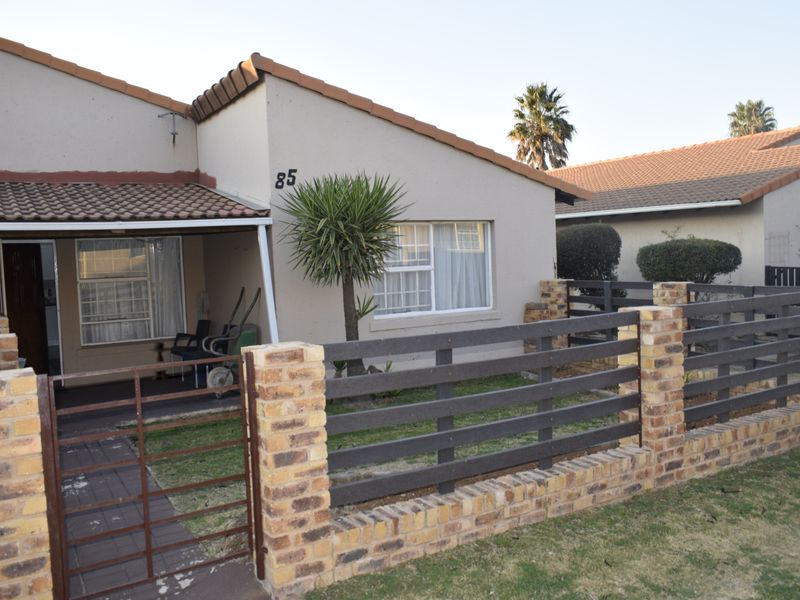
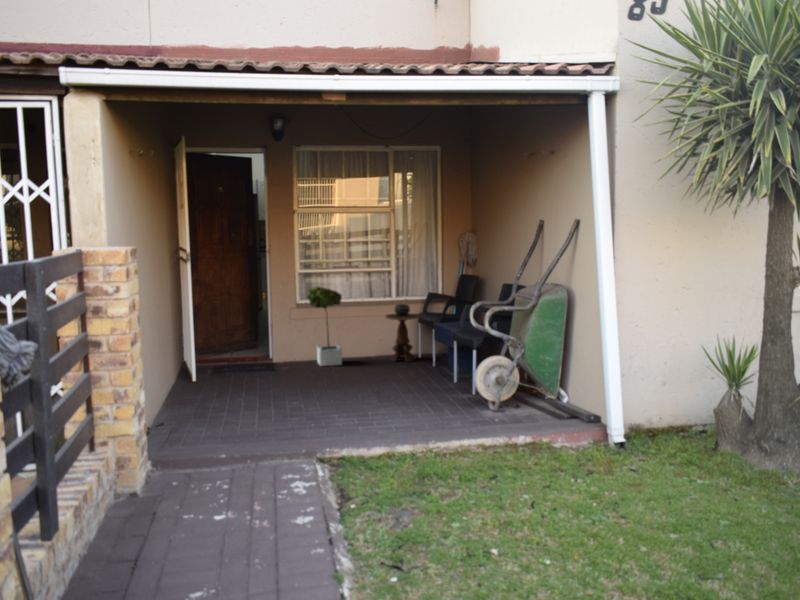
potted tree: none [92,333,119,386] -> present [307,287,342,366]

